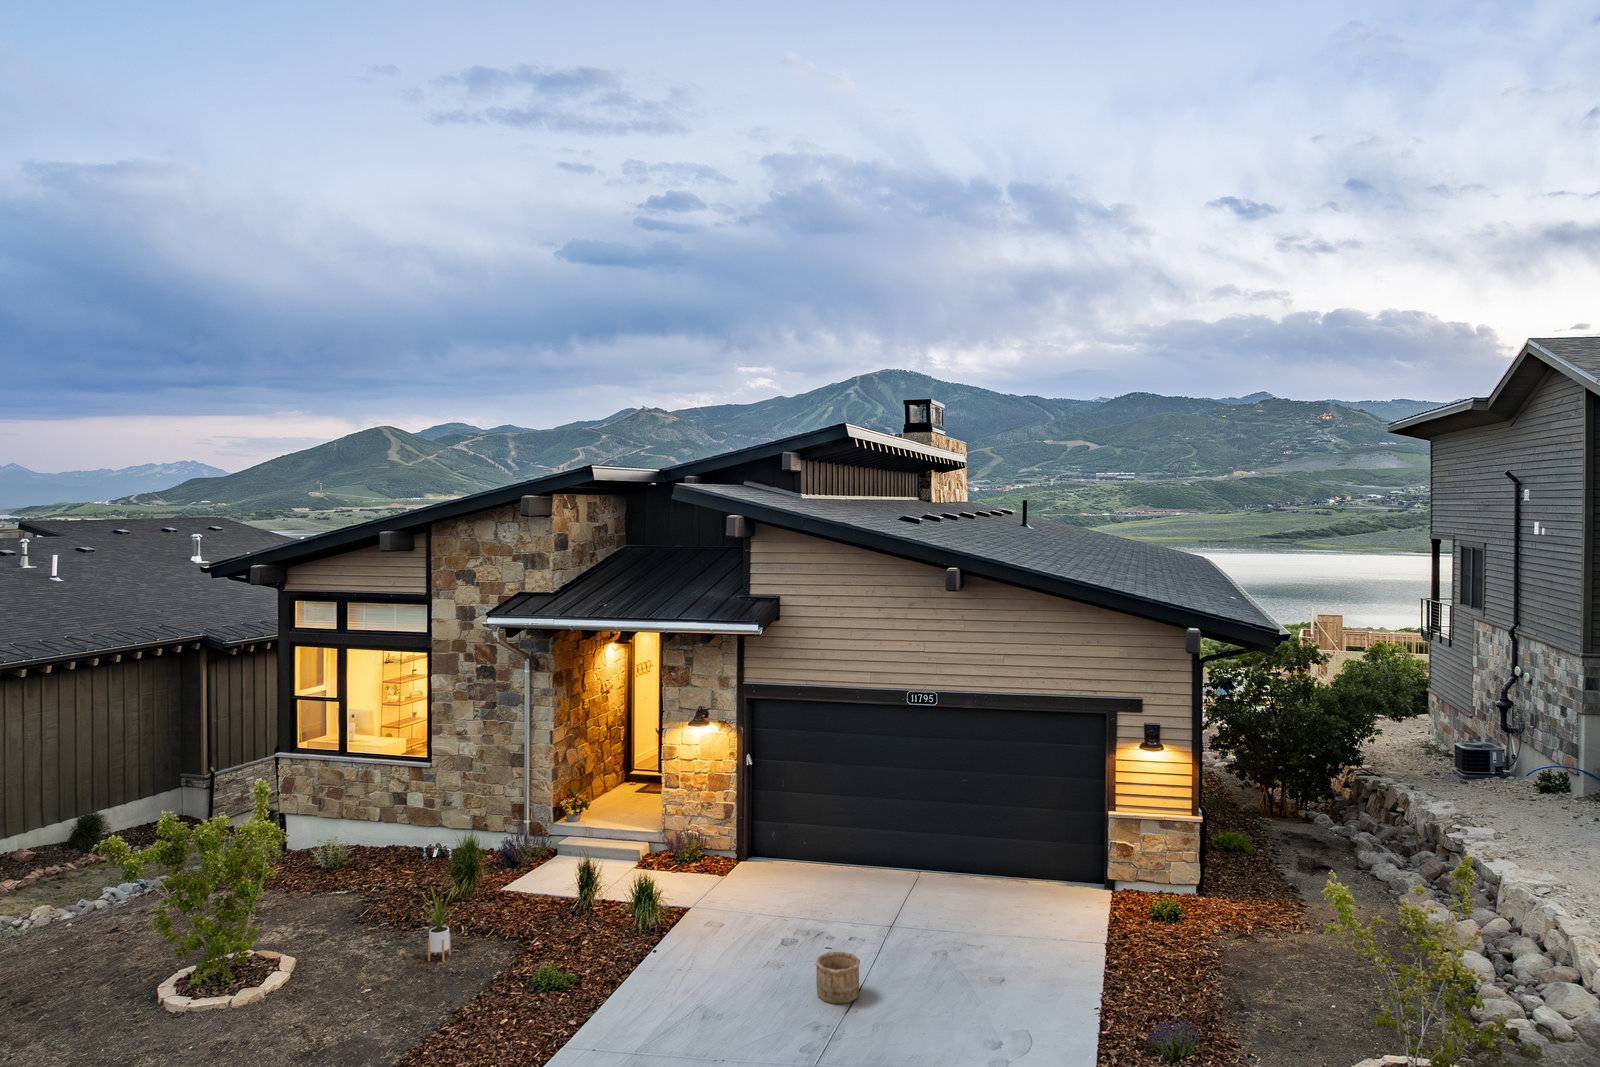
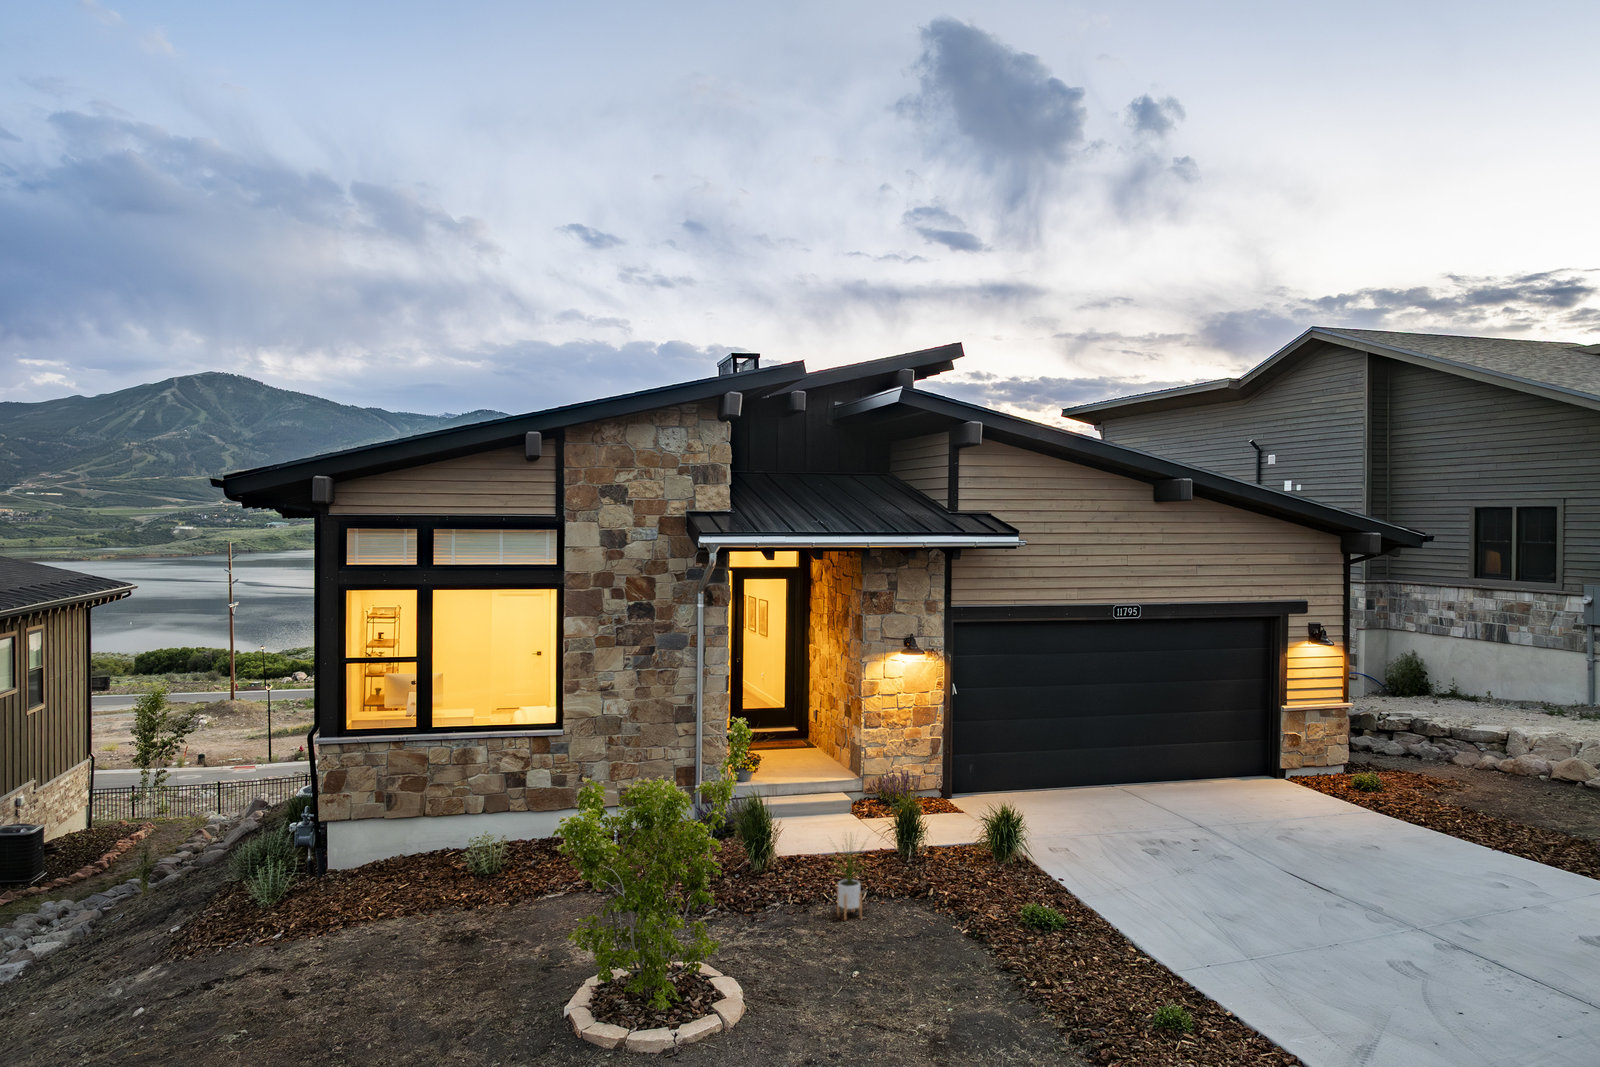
wooden bucket: present [815,952,860,1004] -> none [1246,835,1292,879]

